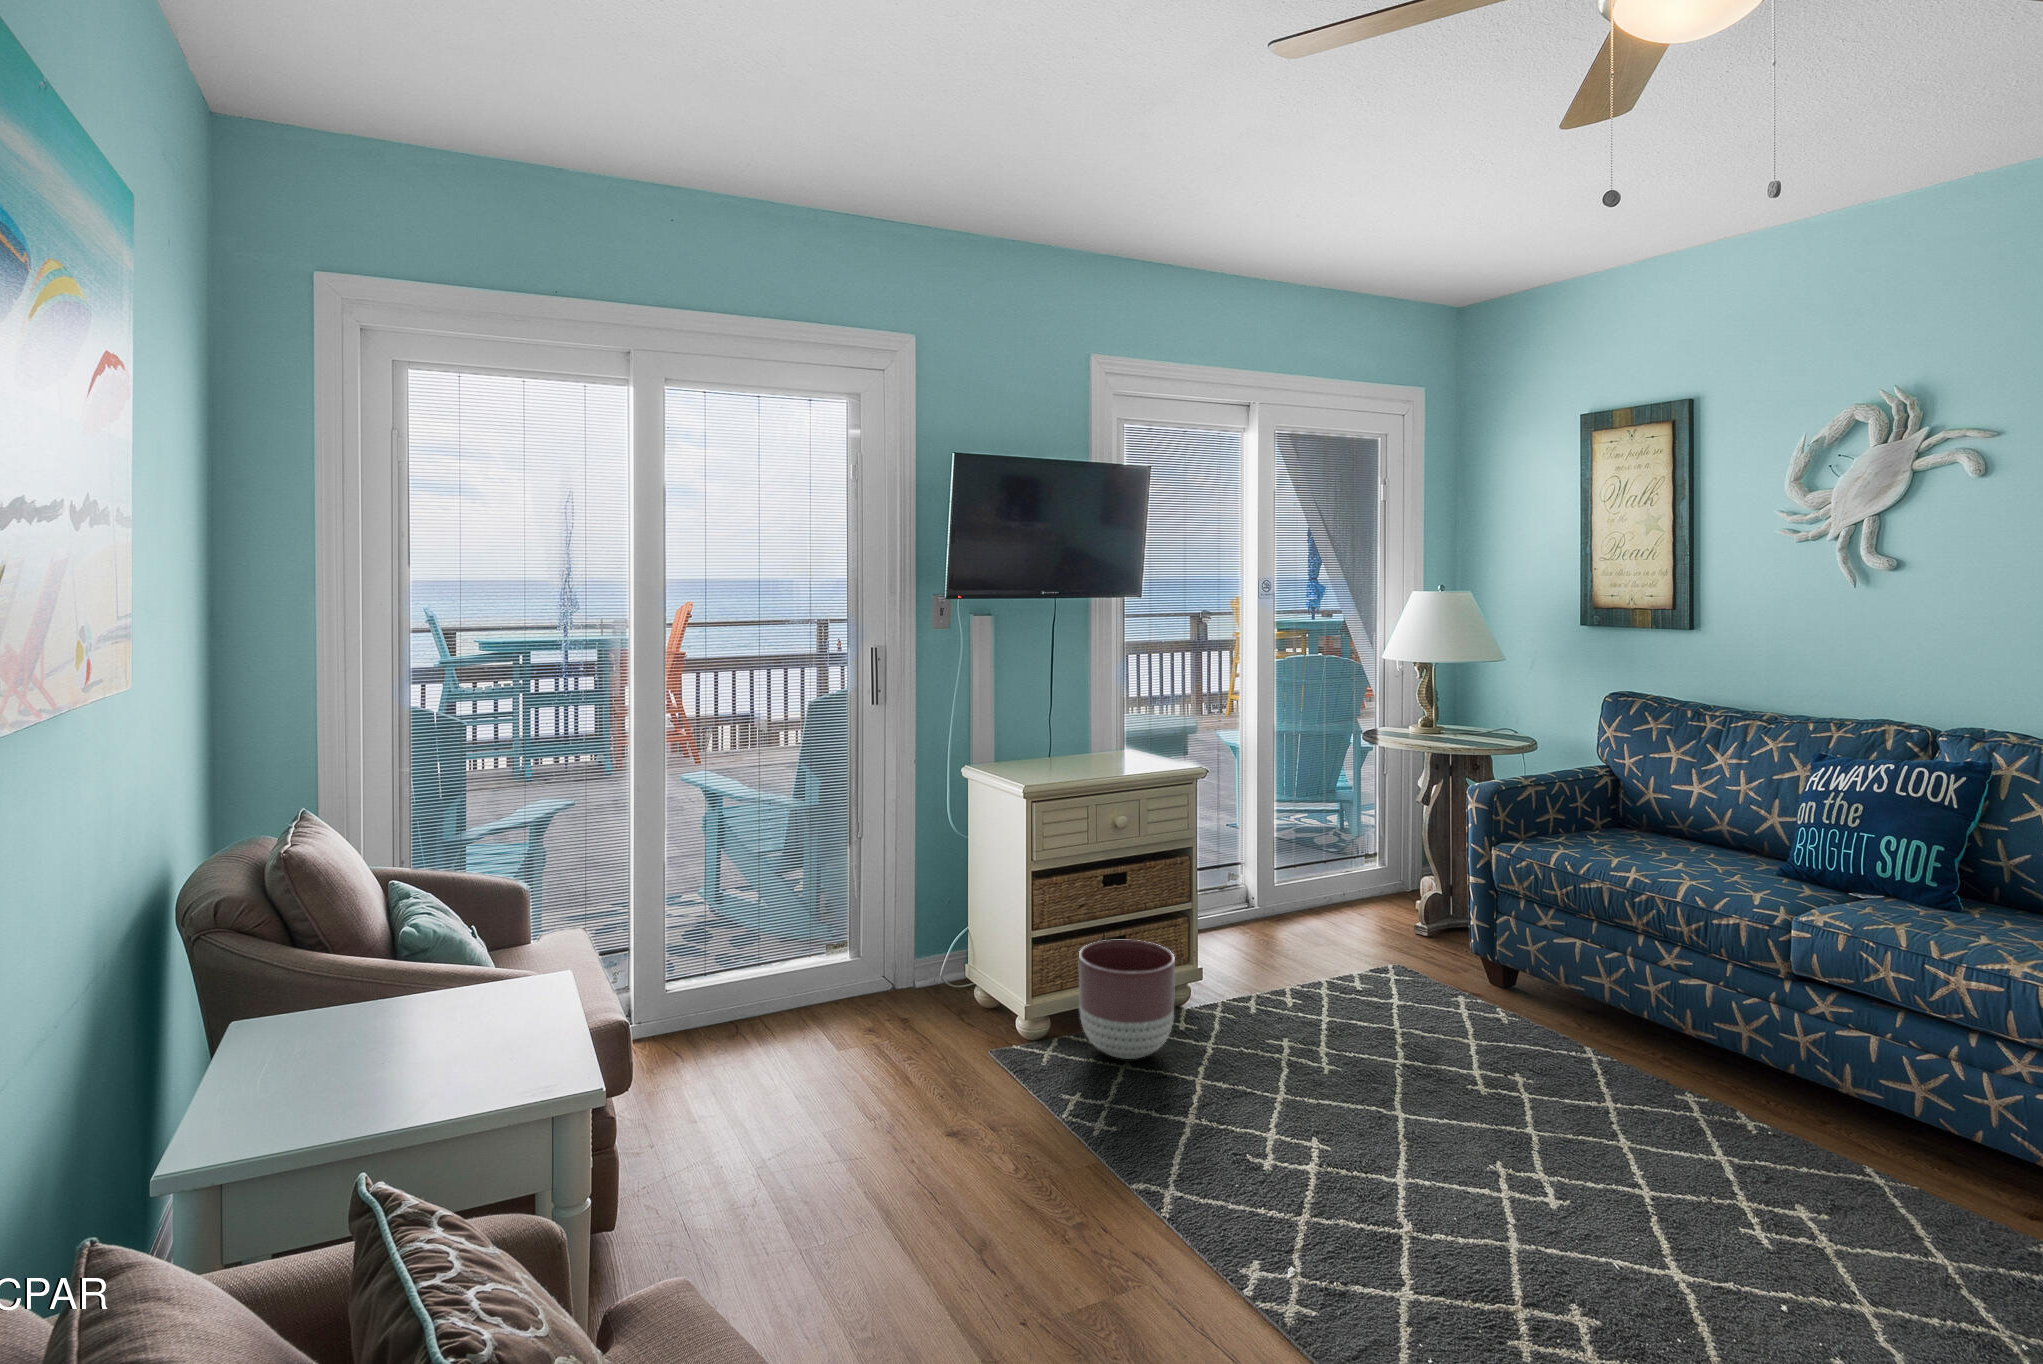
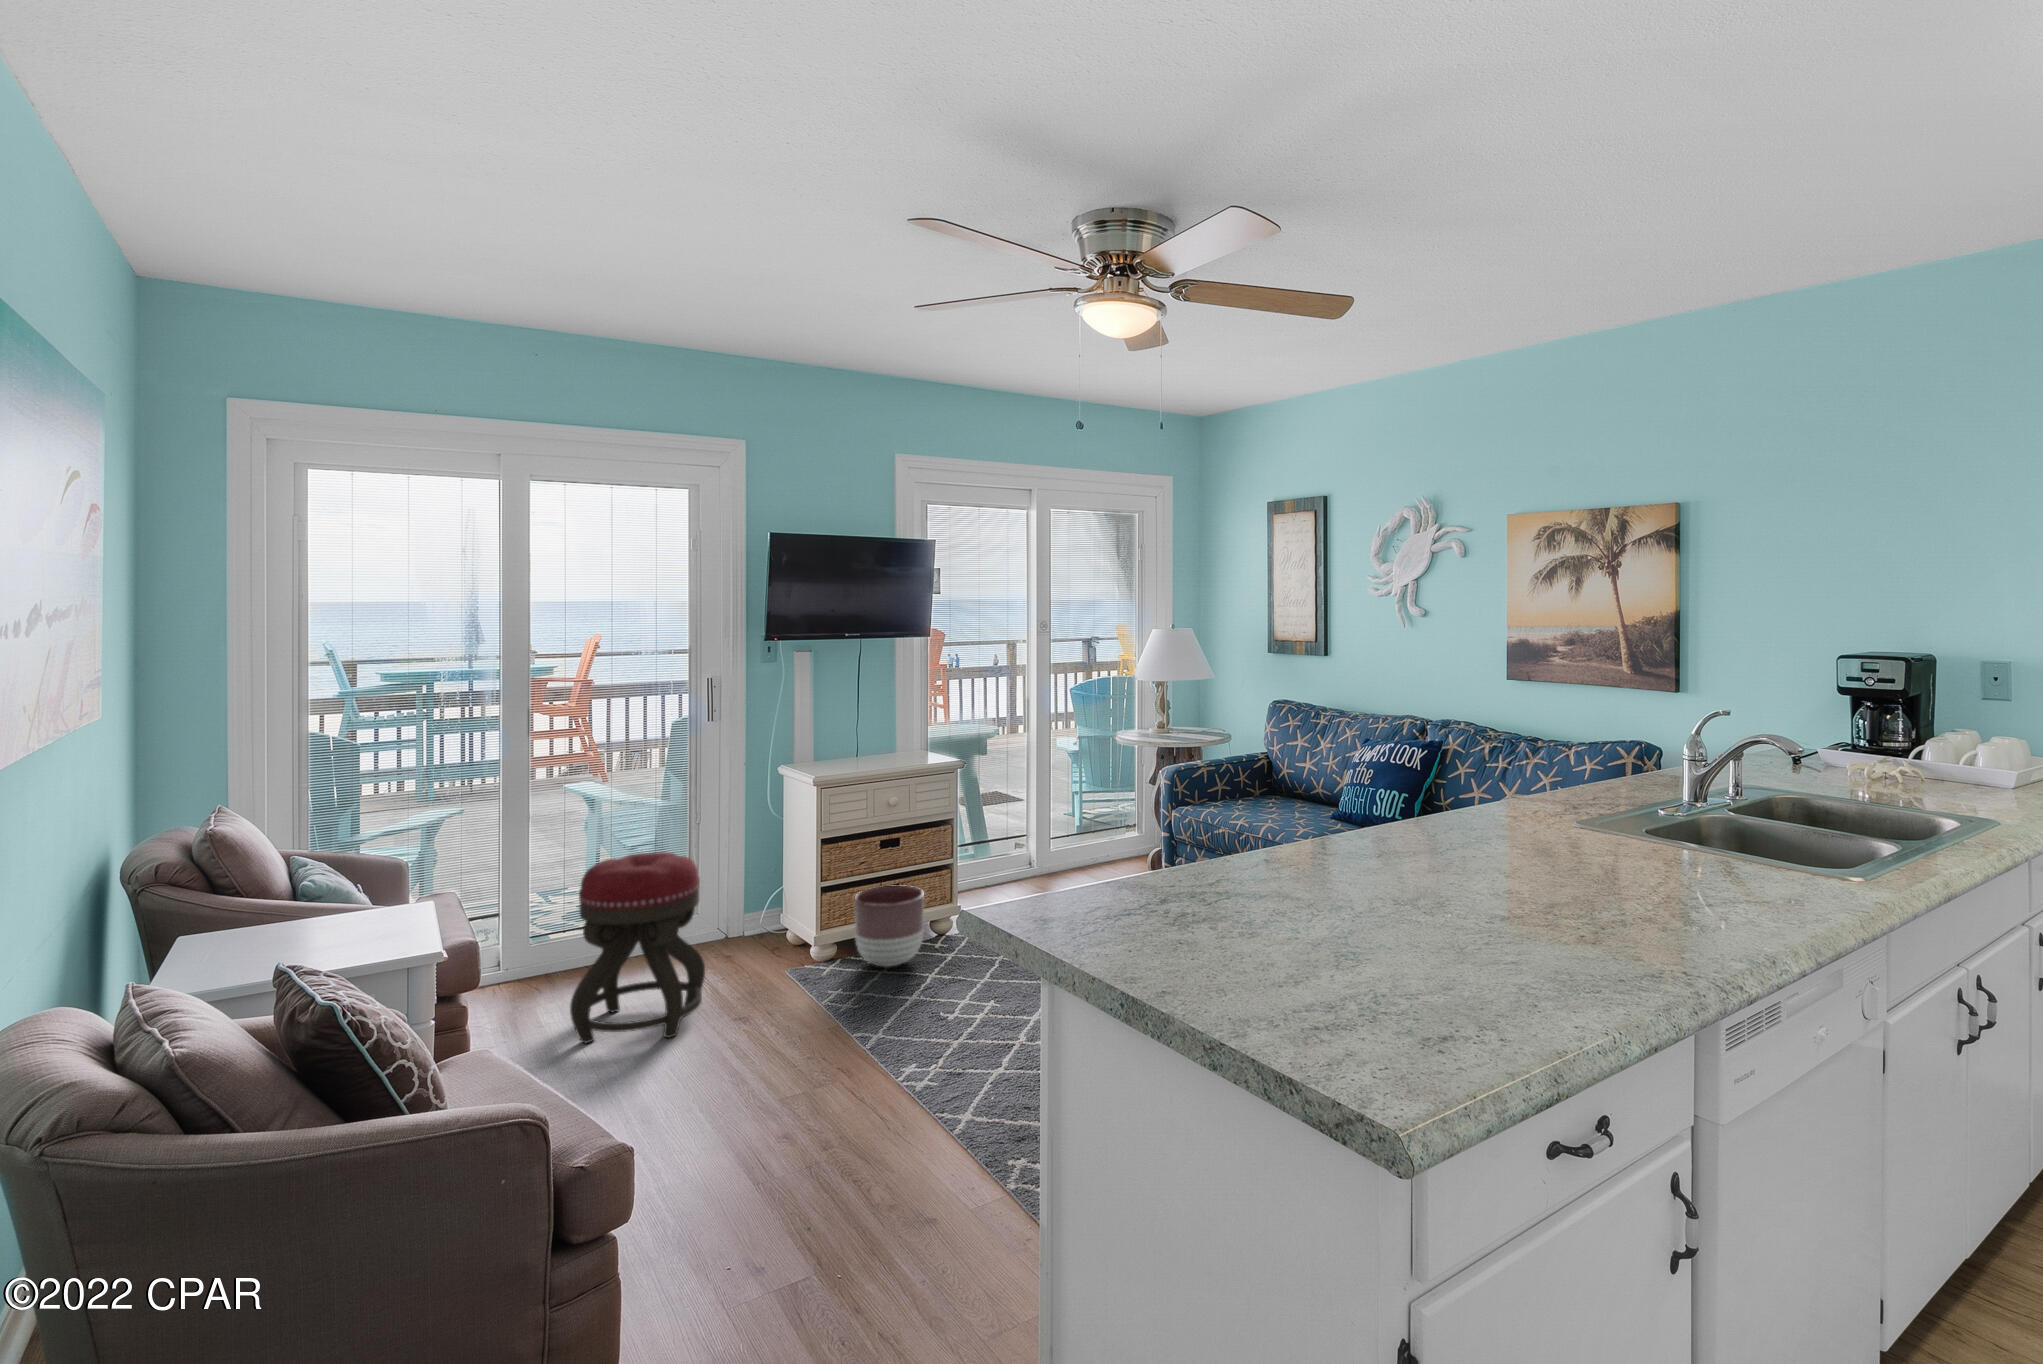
ottoman: none [723,887,894,1170] -> present [570,852,705,1043]

